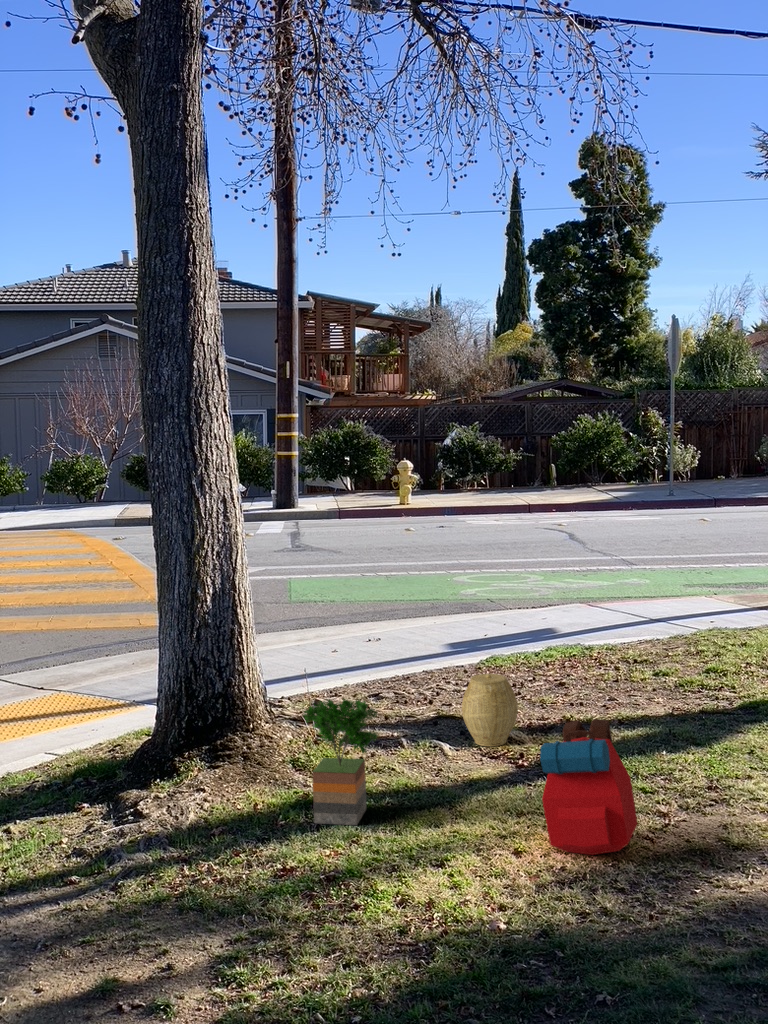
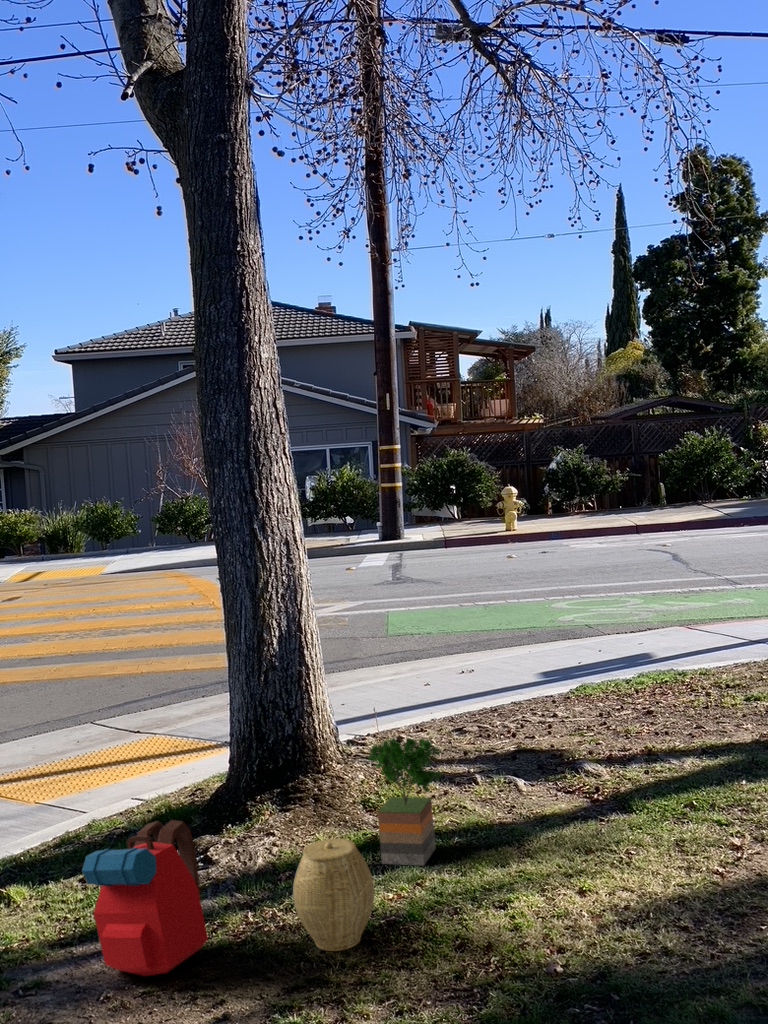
woven basket: present [462,674,518,746] -> present [293,839,374,951]
backpack: present [540,719,638,855] -> present [82,820,208,976]

